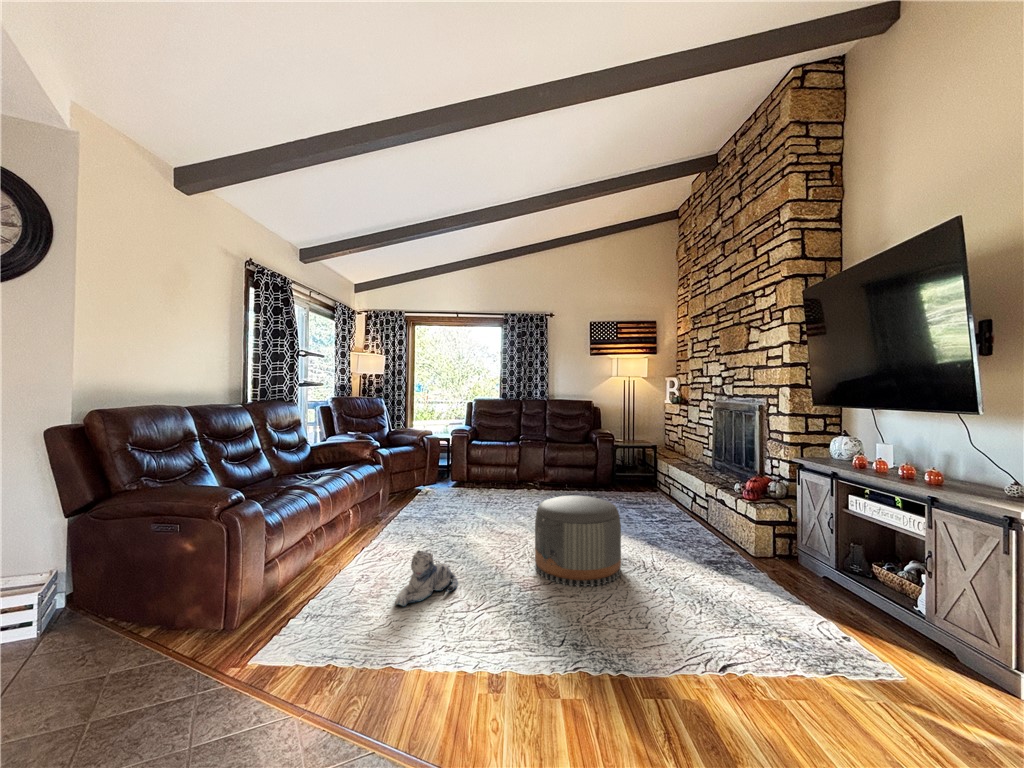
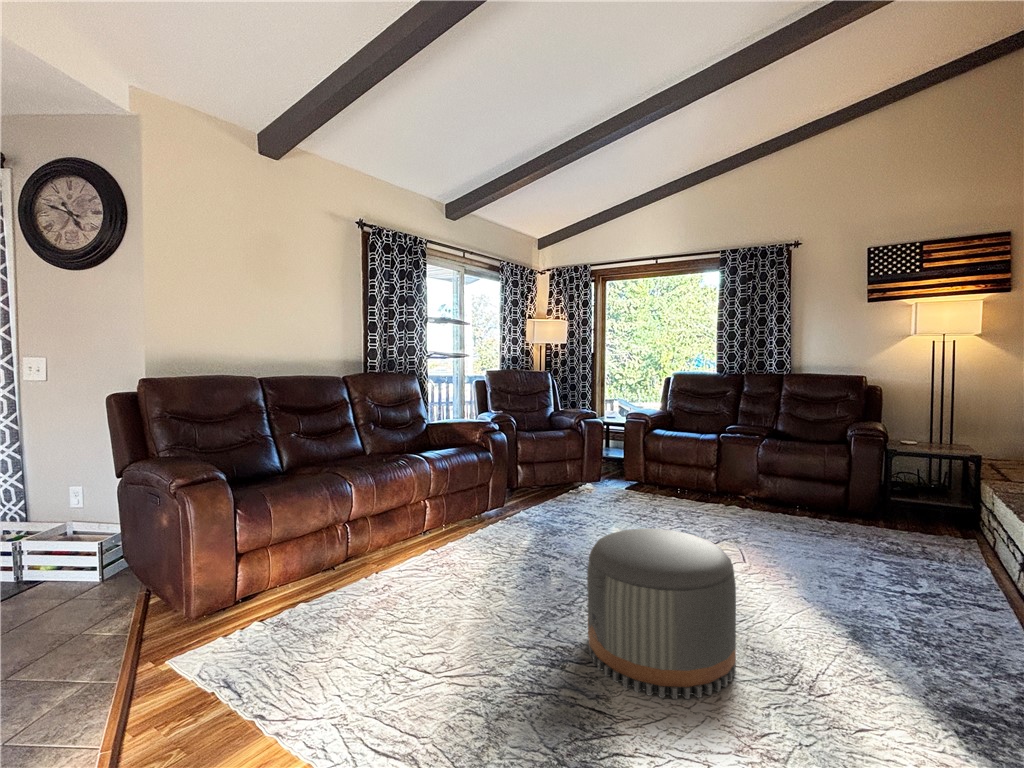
plush toy: present [395,550,458,606] -> none [364,570,473,640]

